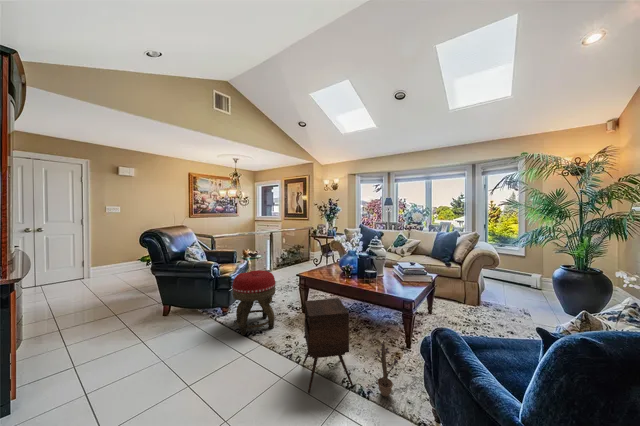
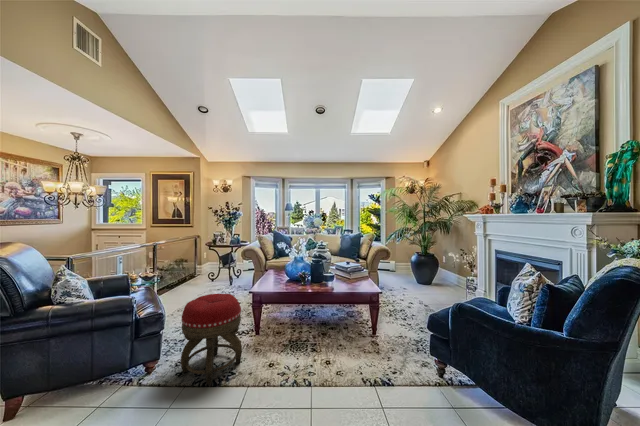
side table: present [303,298,353,393] -> none [315,304,374,406]
decorative plant: present [374,341,398,397] -> none [381,331,416,378]

